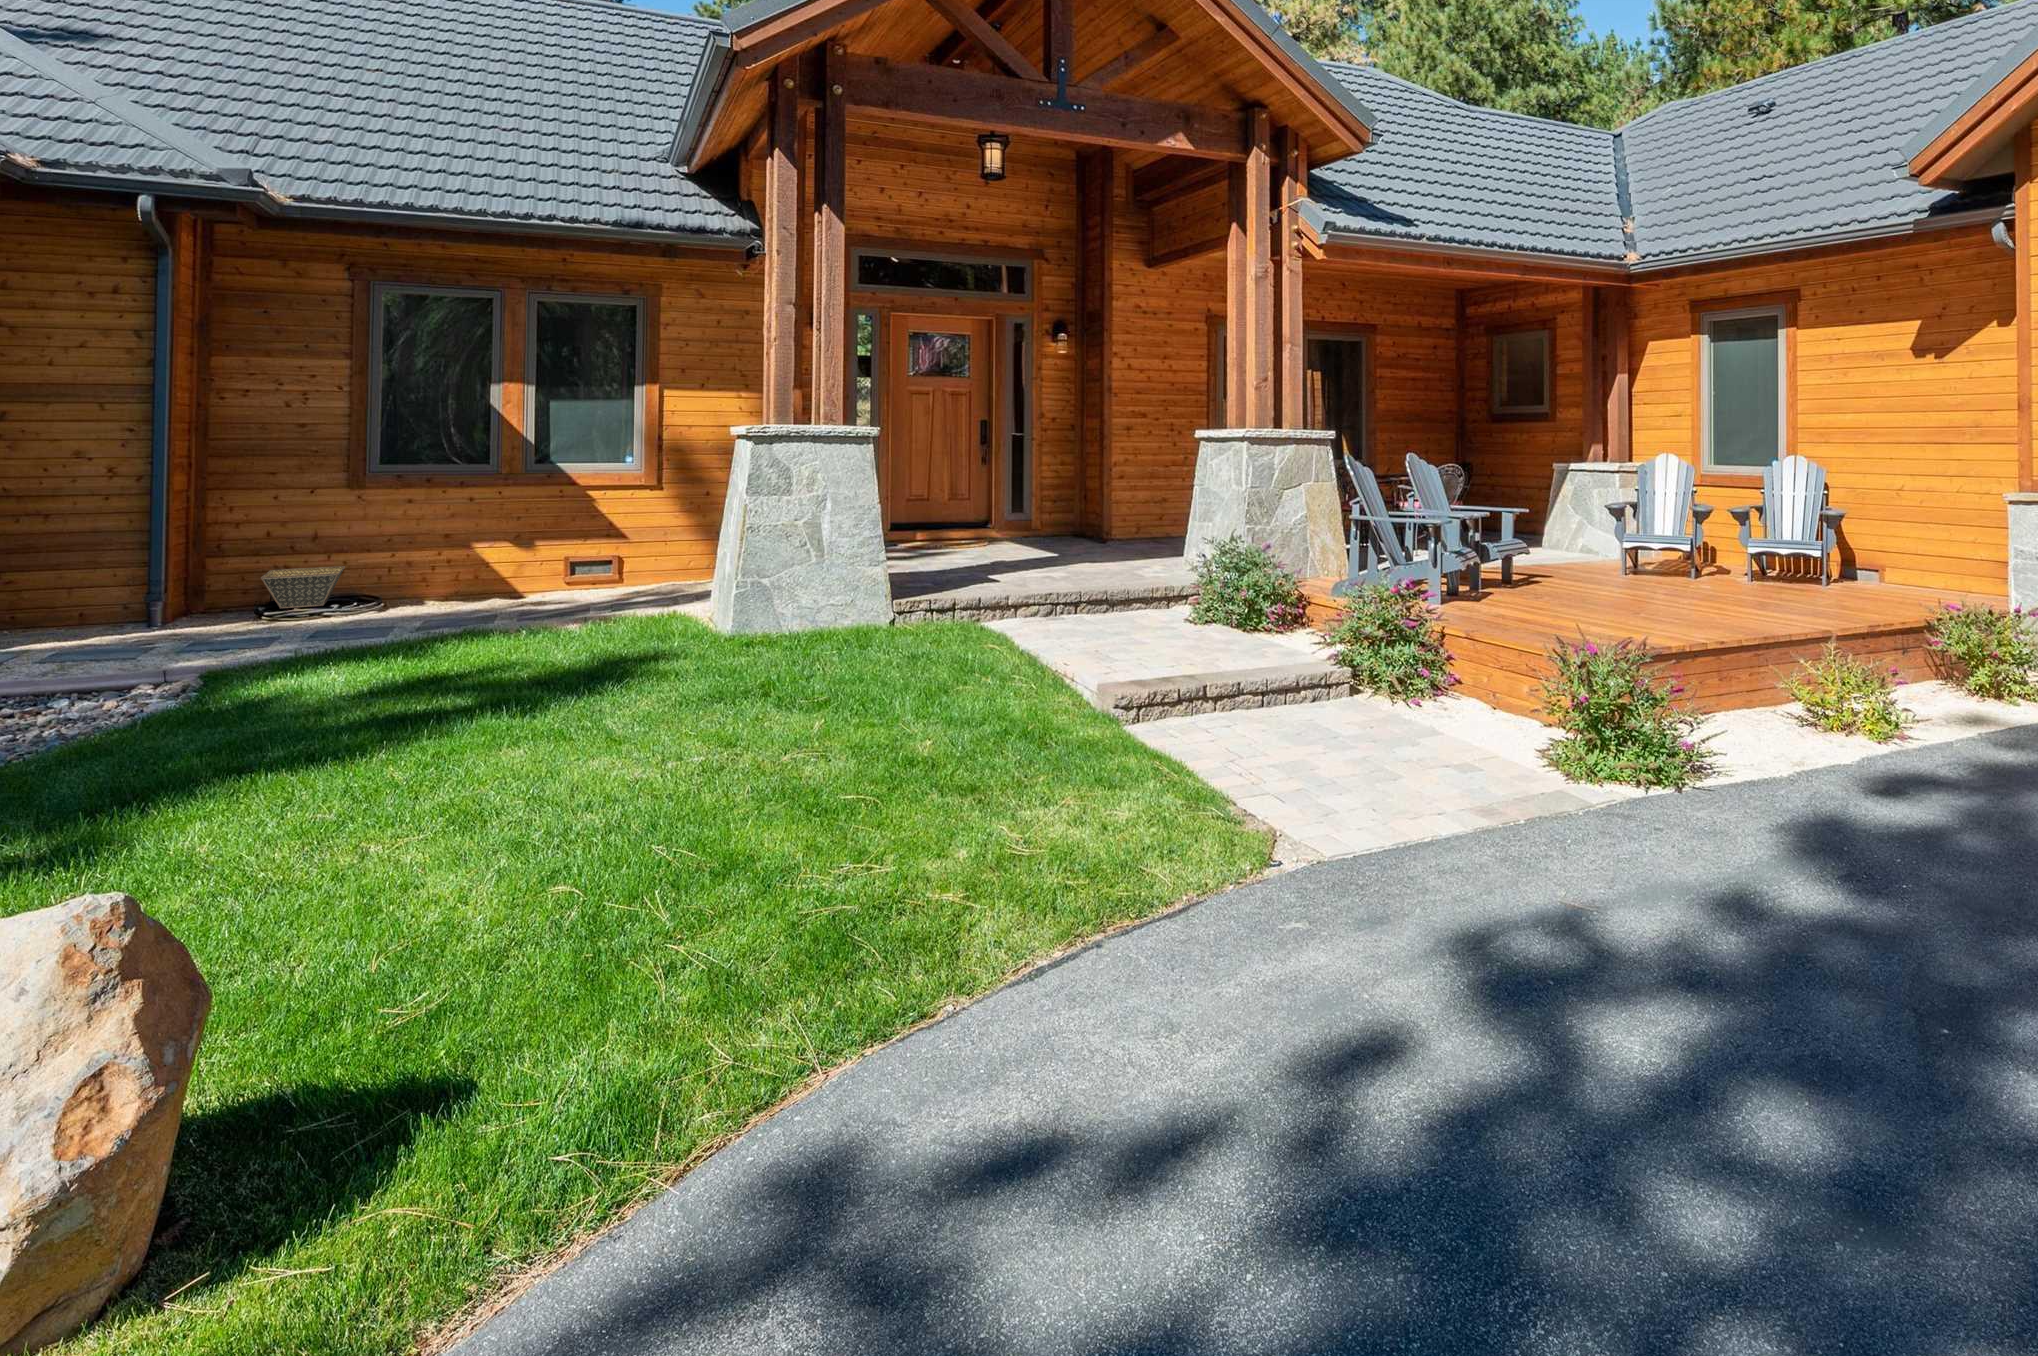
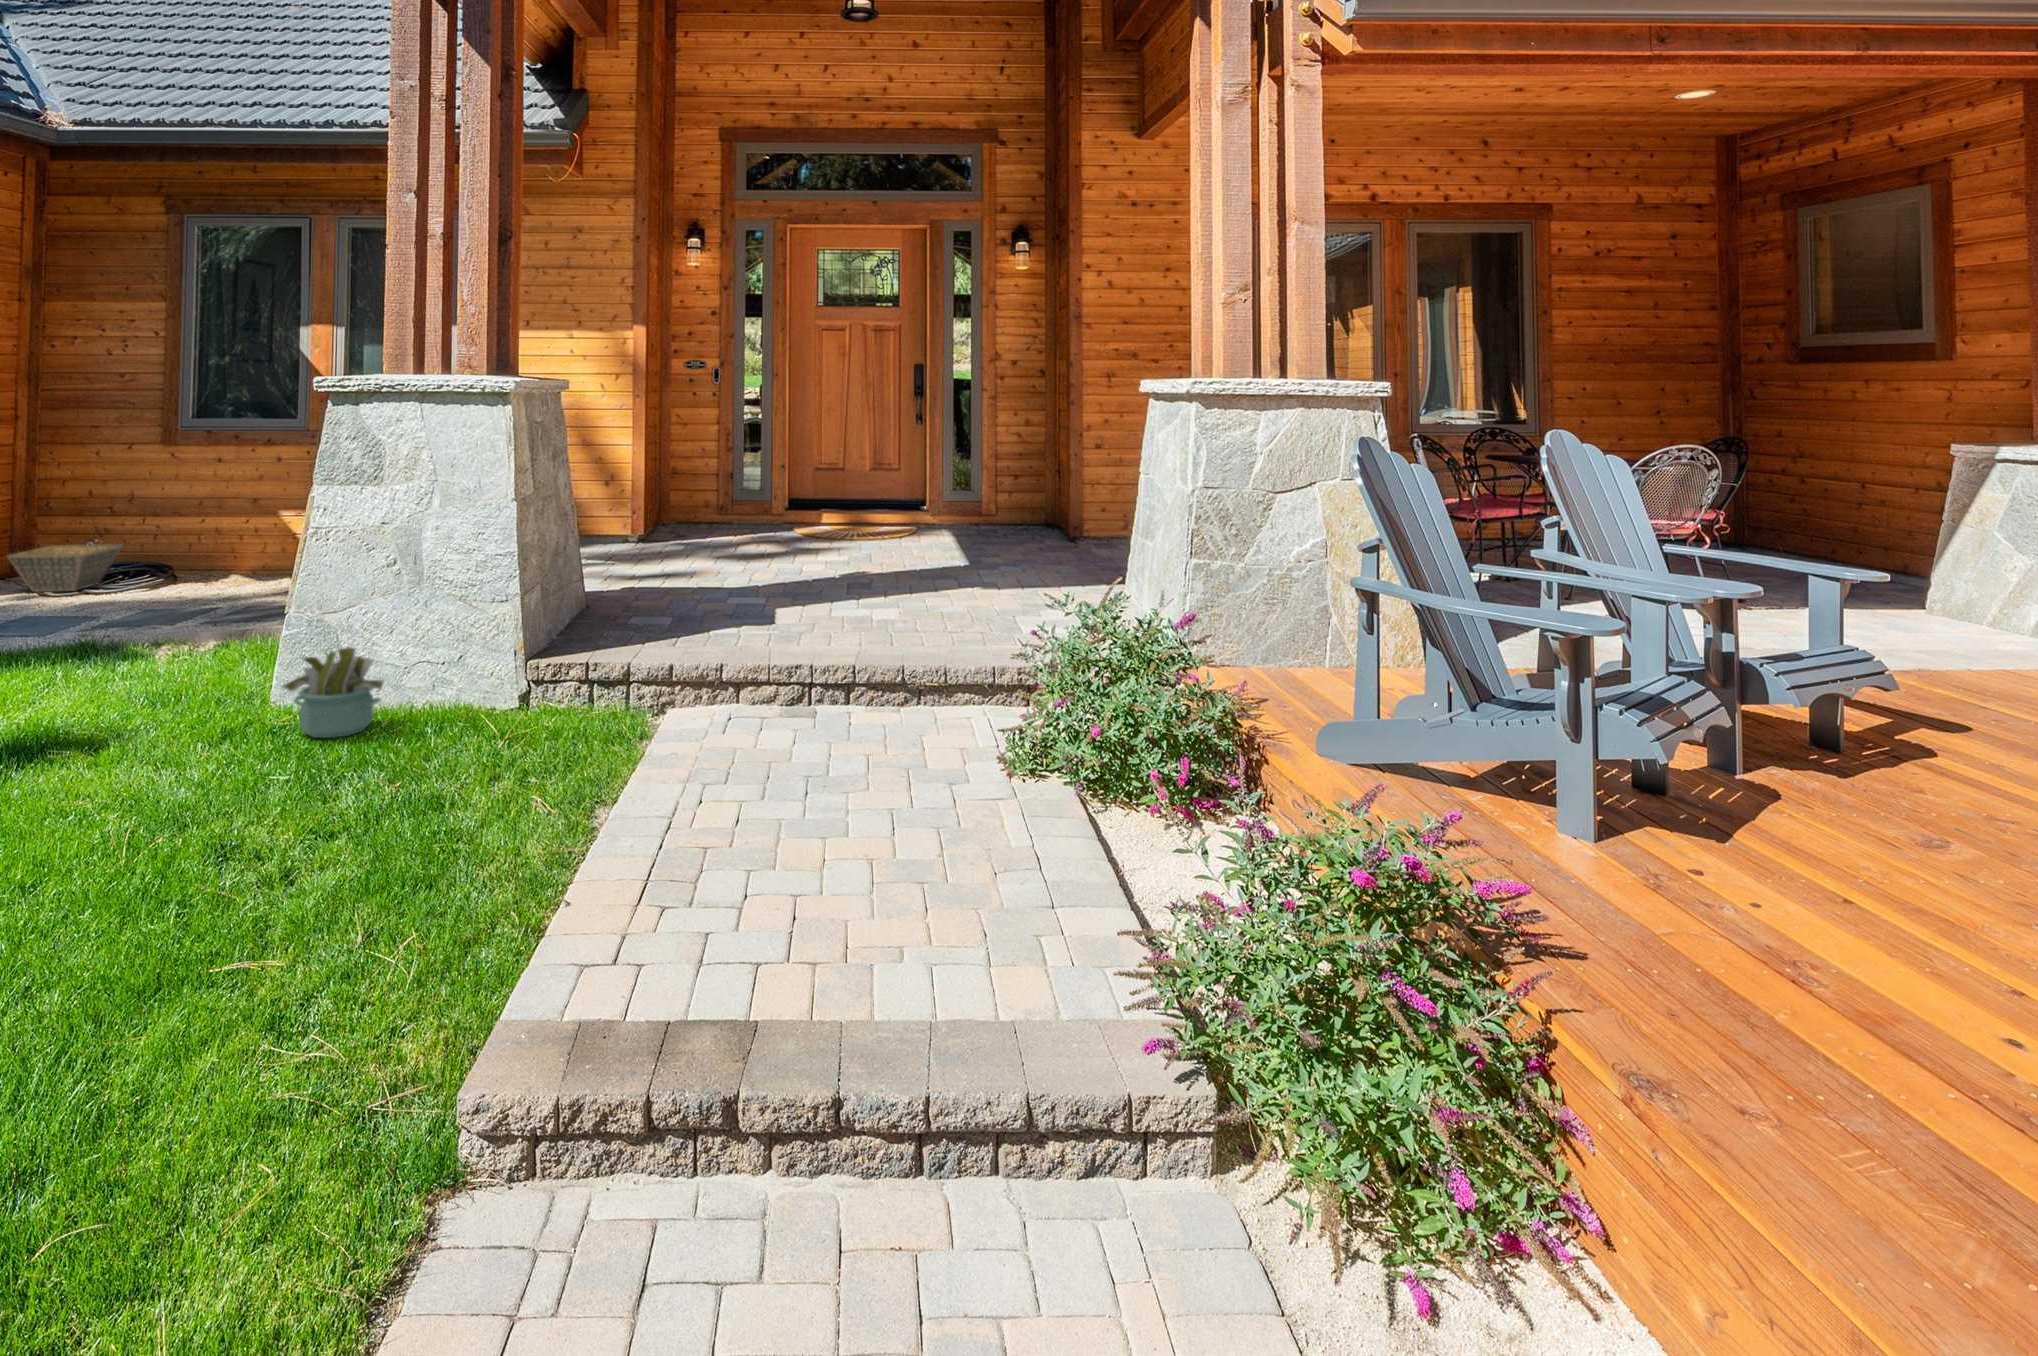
decorative plant: none [781,595,842,647] -> present [282,647,384,738]

